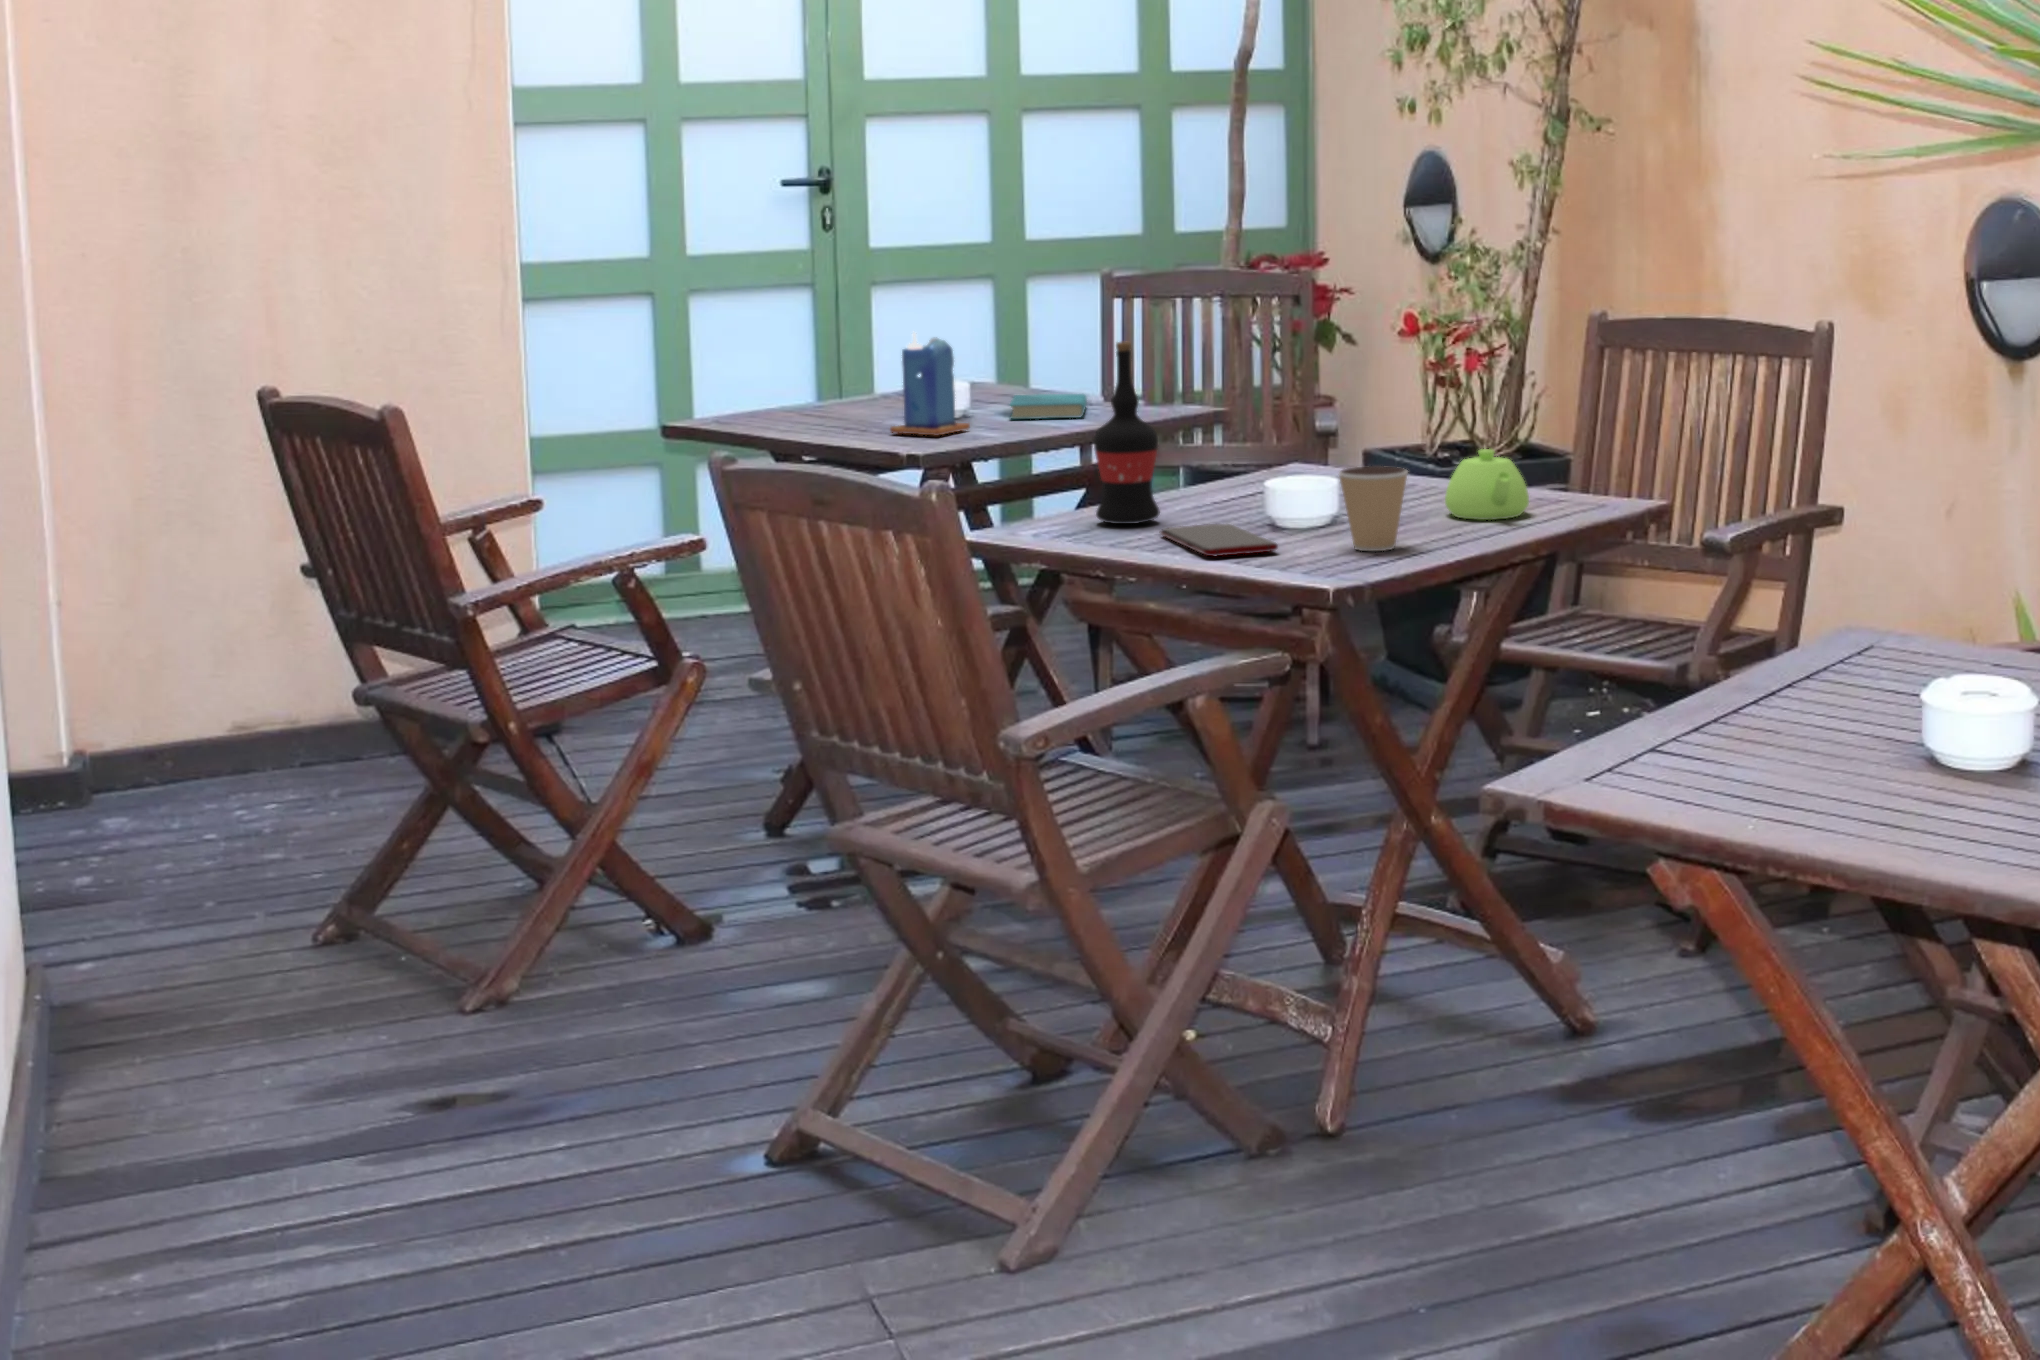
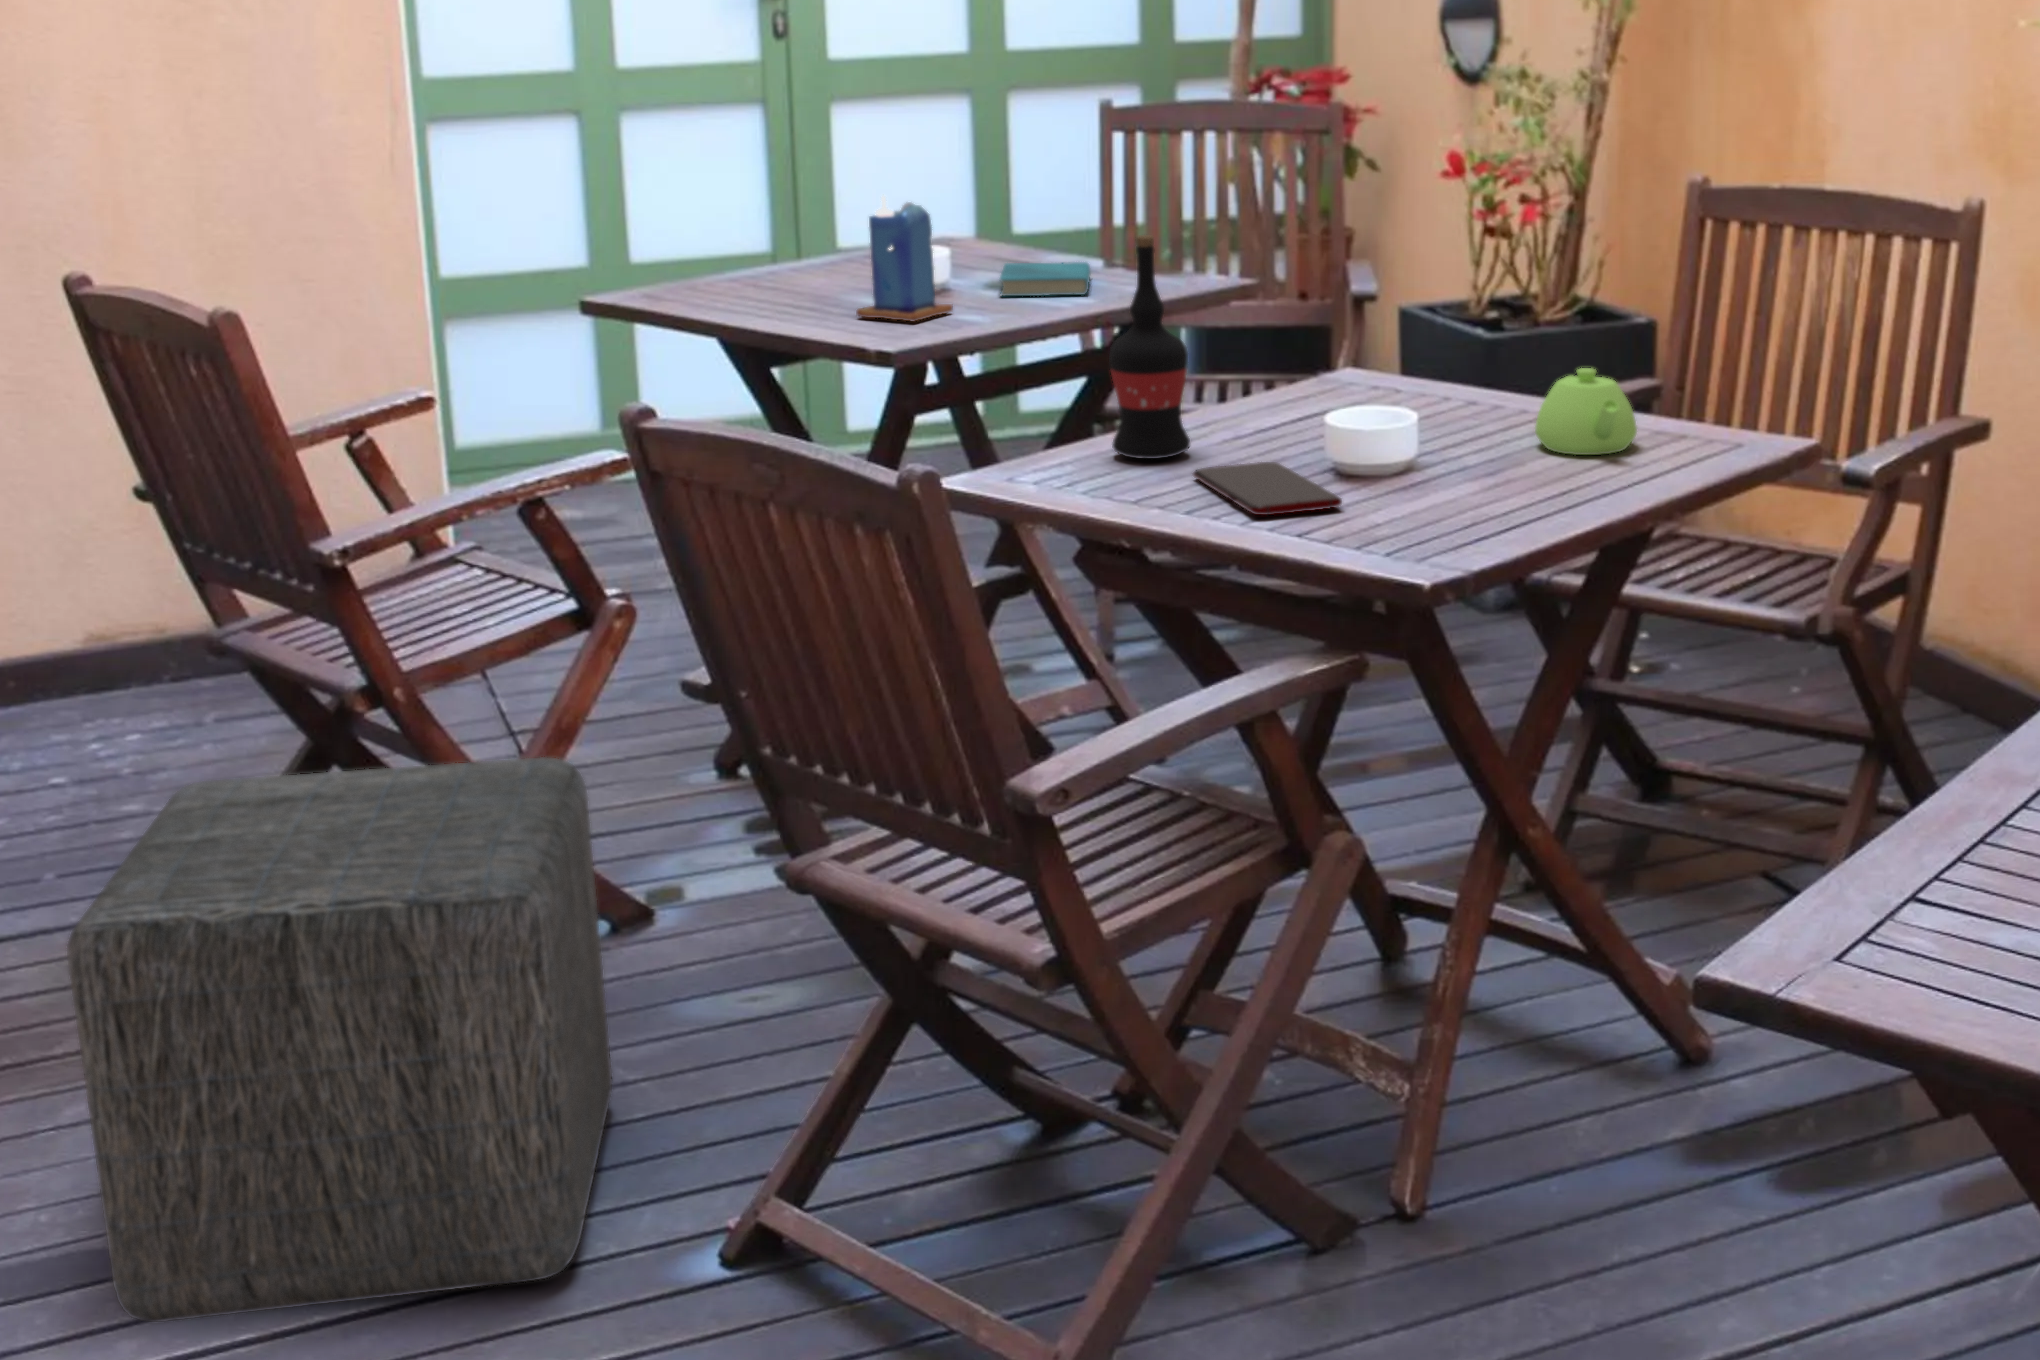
coffee cup: present [1339,466,1408,551] -> none [1416,400,1502,507]
ottoman: none [272,761,677,1195] -> present [67,757,612,1322]

